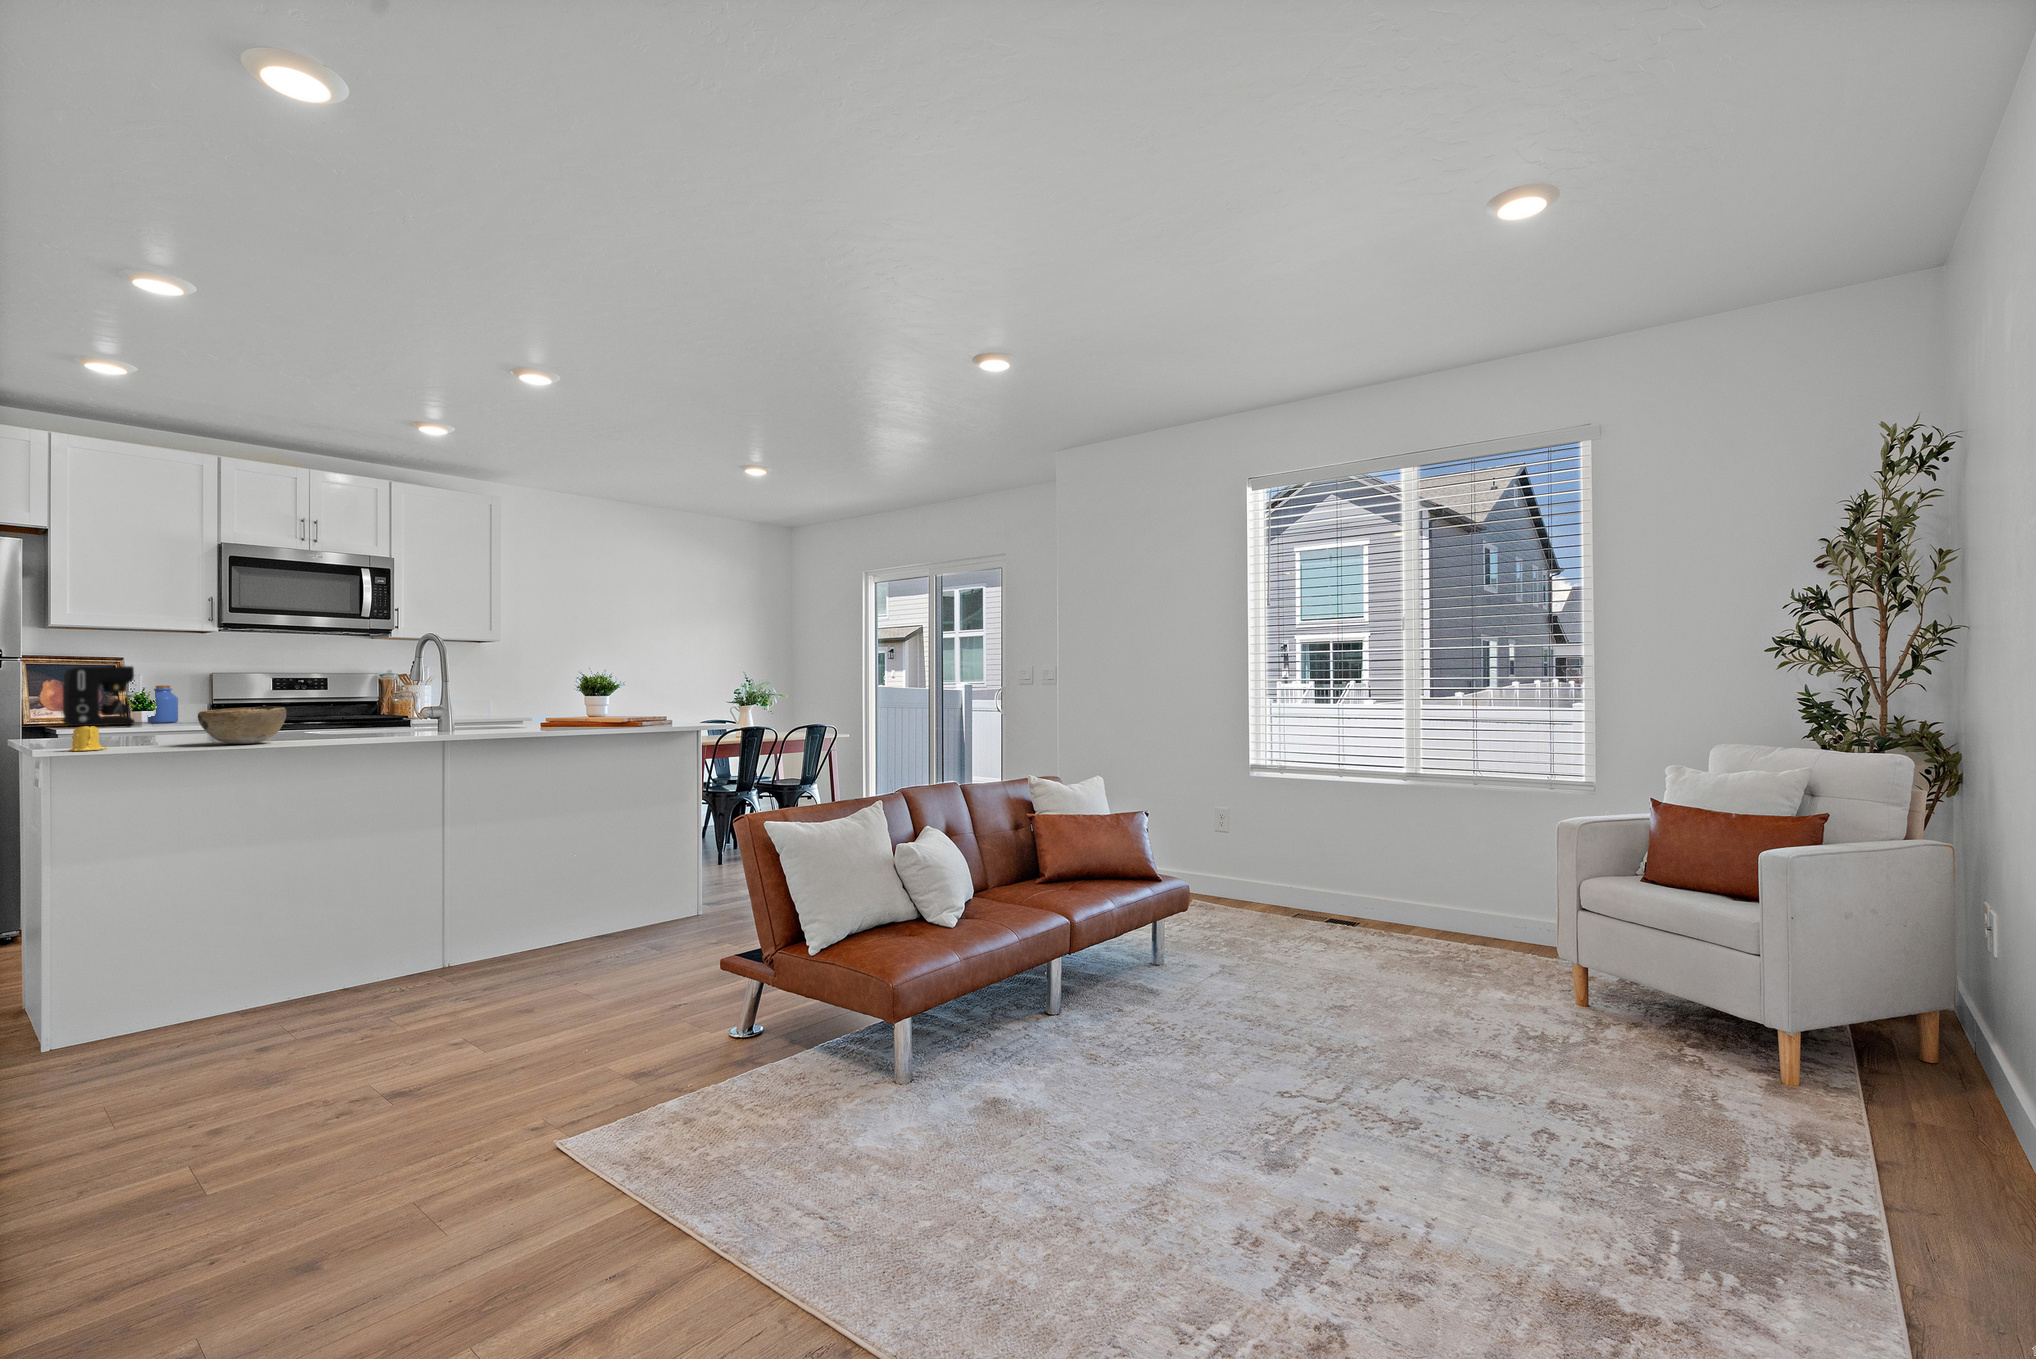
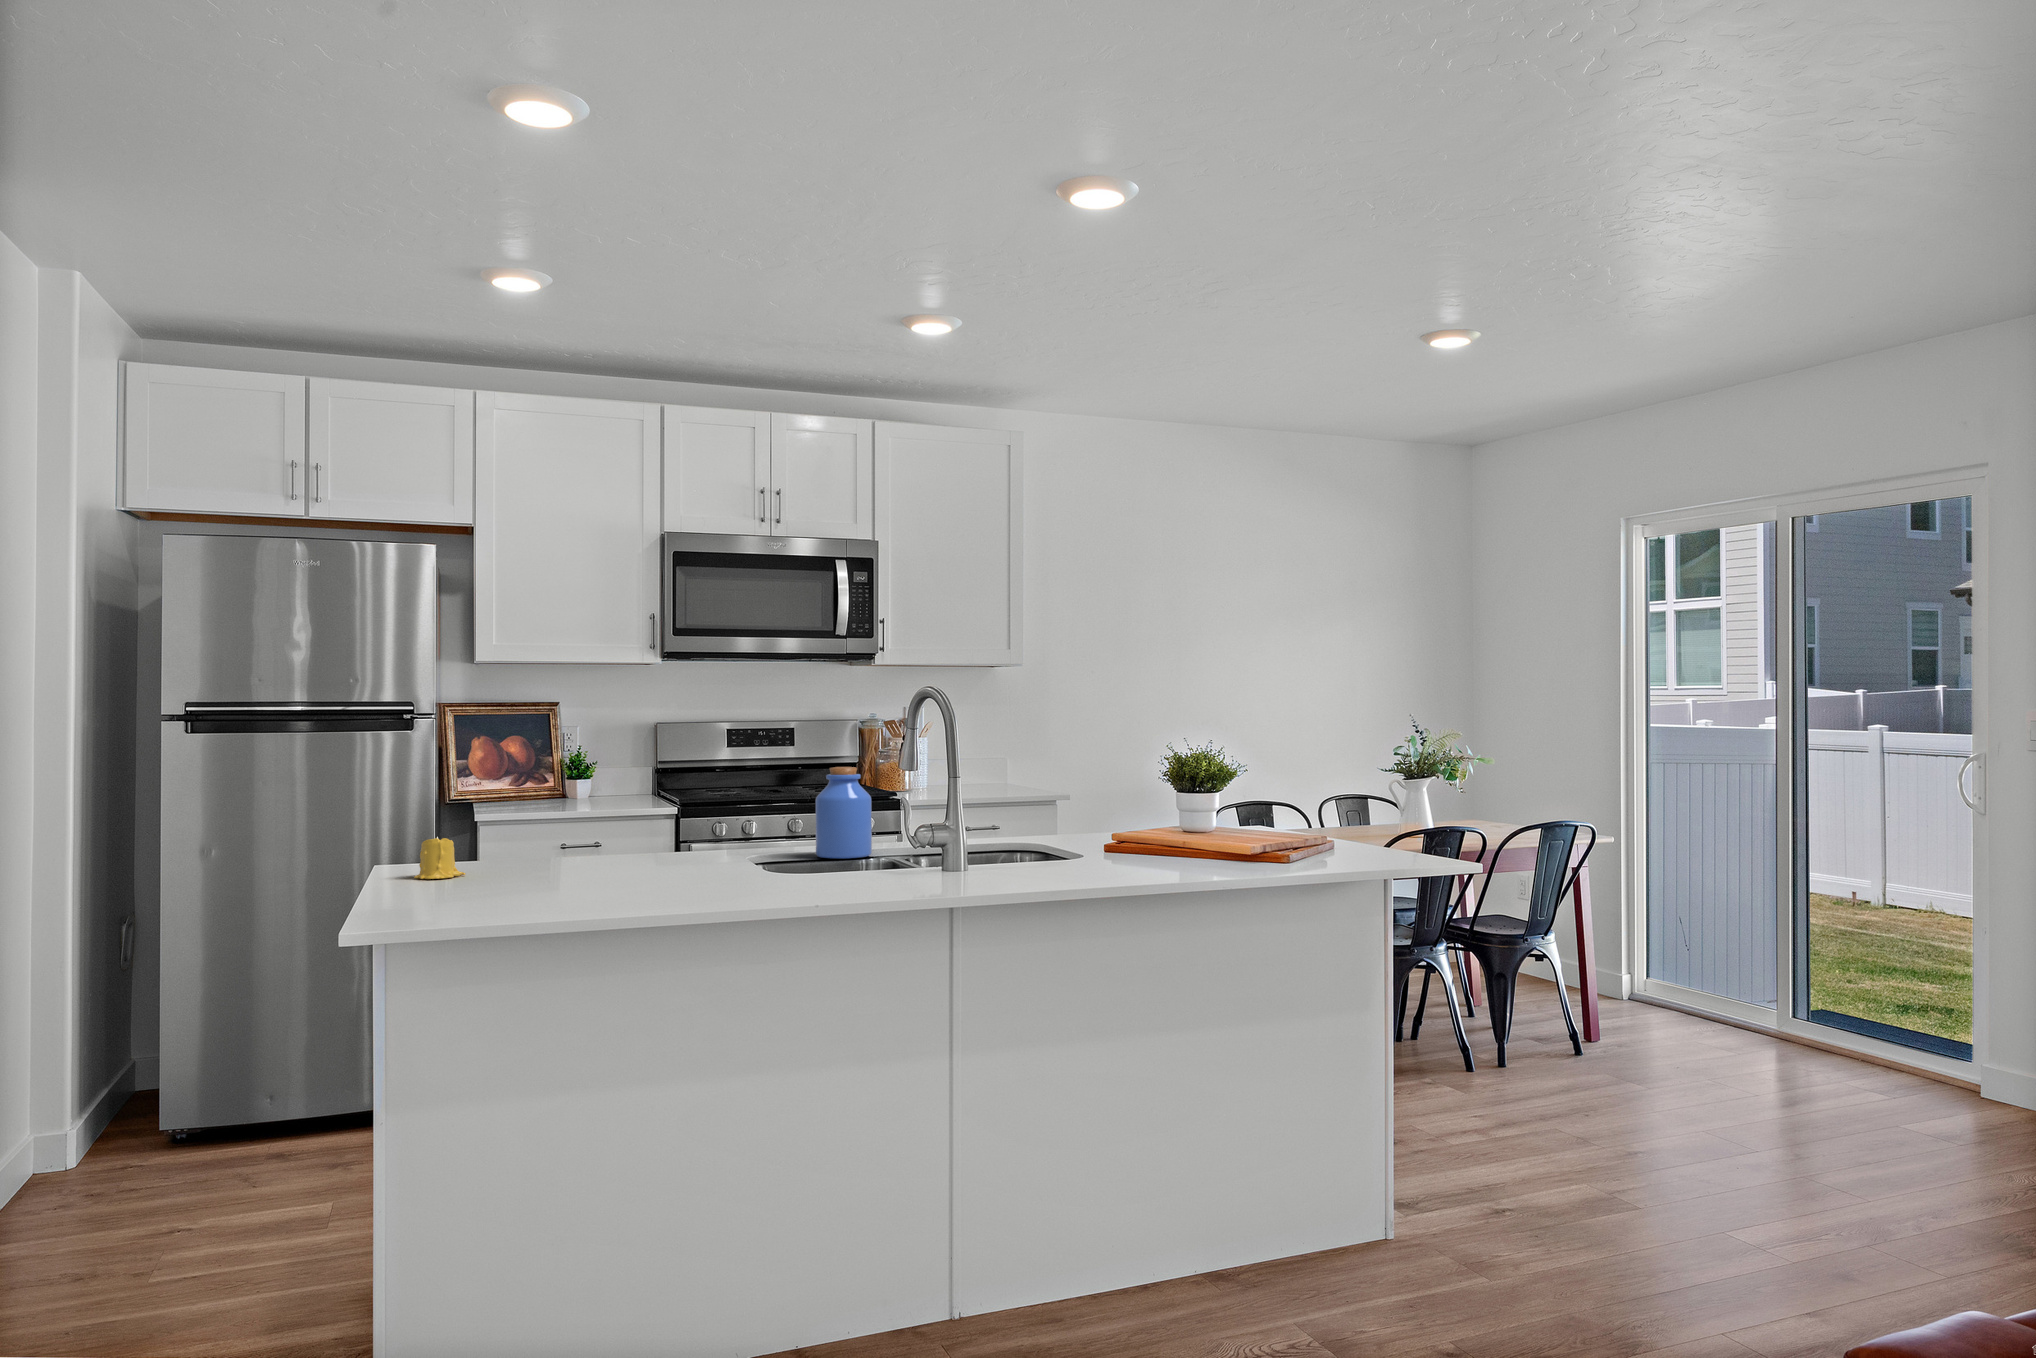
coffee maker: present [63,666,135,726] -> none [491,716,574,801]
jar: present [148,685,178,723] -> present [816,767,872,859]
decorative bowl: present [198,707,286,744] -> none [585,802,707,868]

